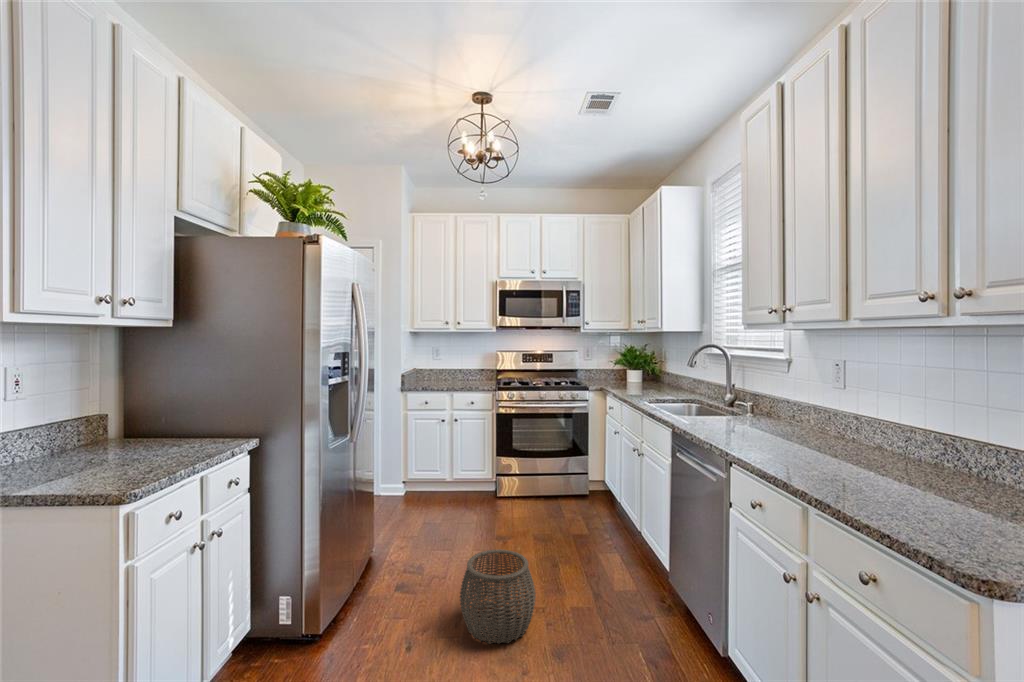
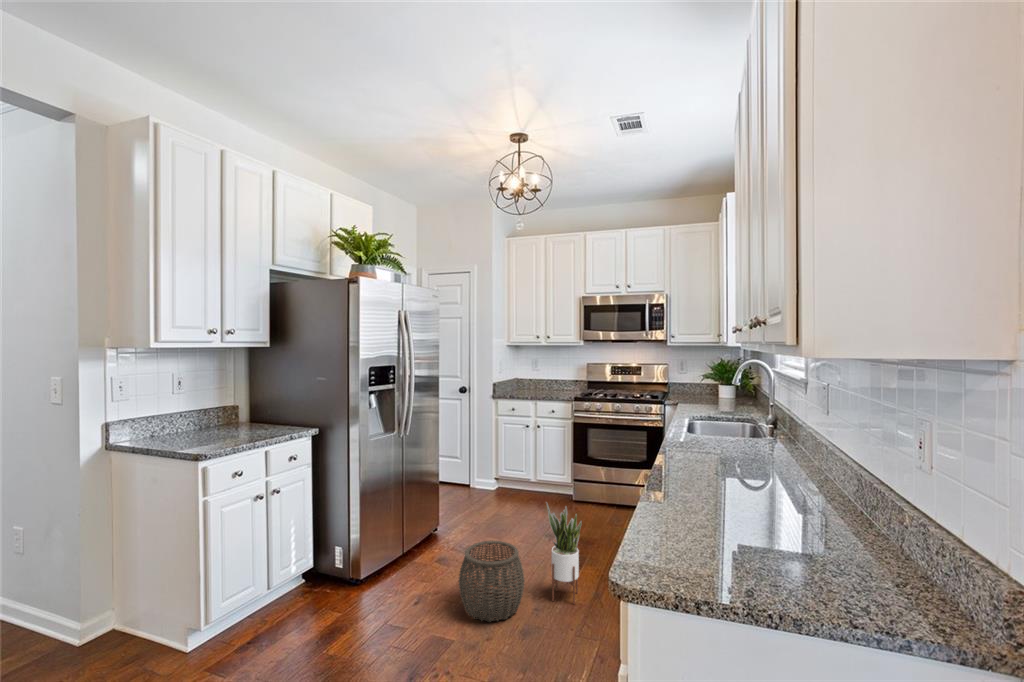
potted plant: none [539,499,582,604] -> present [547,504,582,604]

